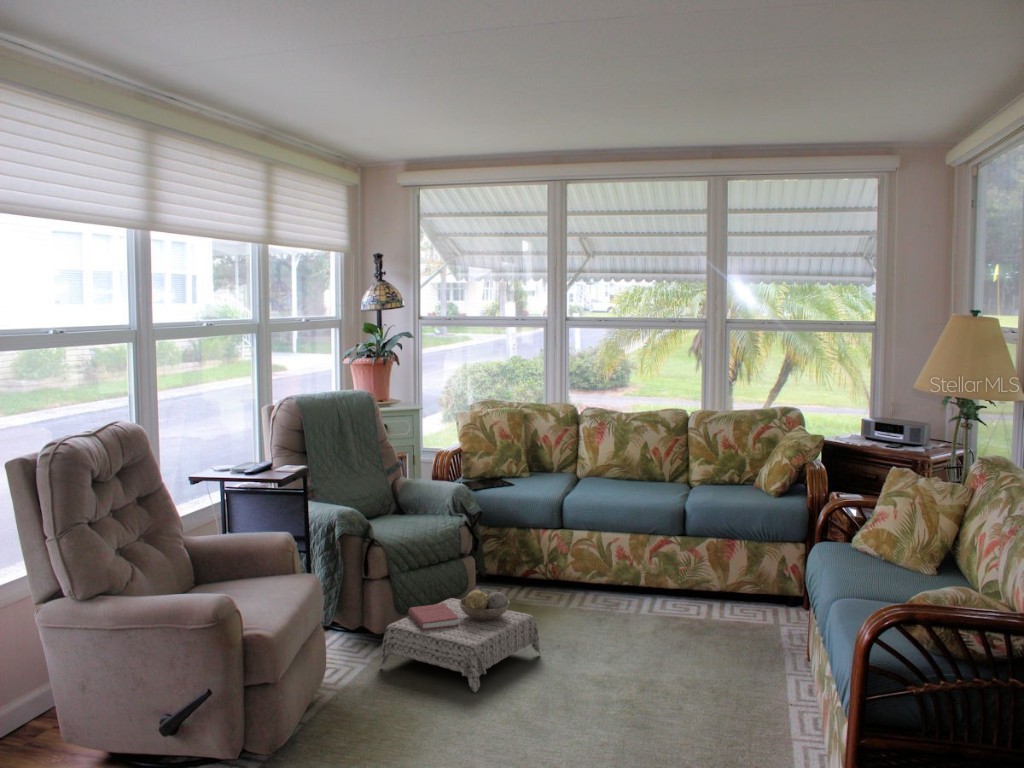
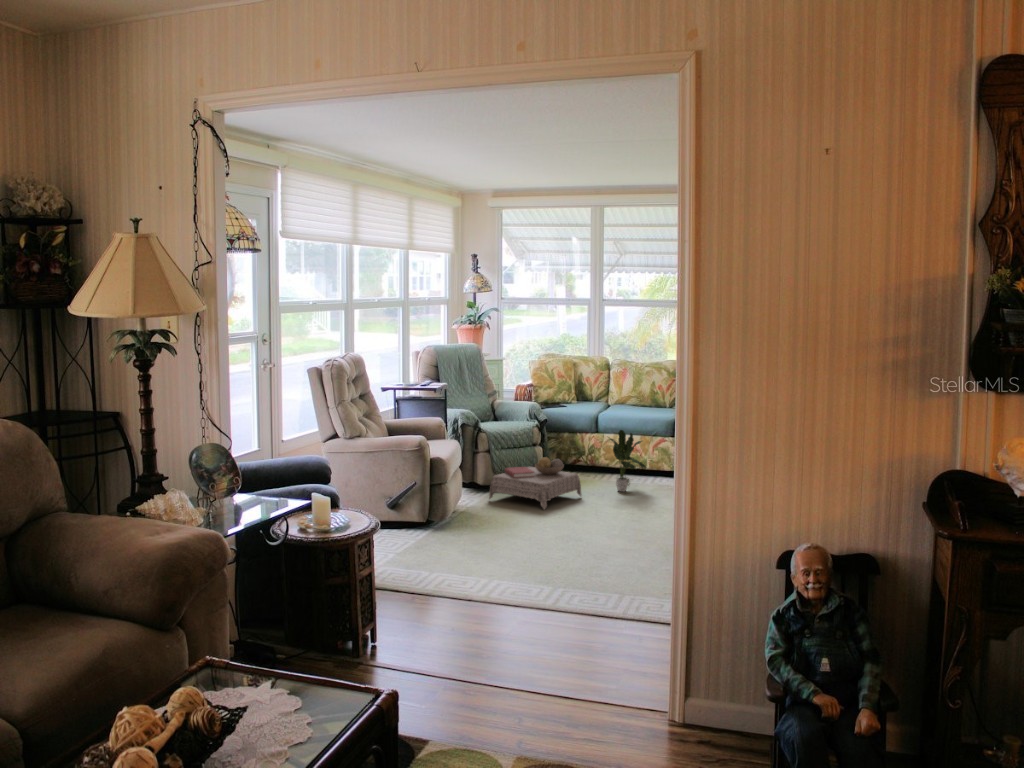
potted plant: none [579,534,646,638] -> present [610,430,645,492]

